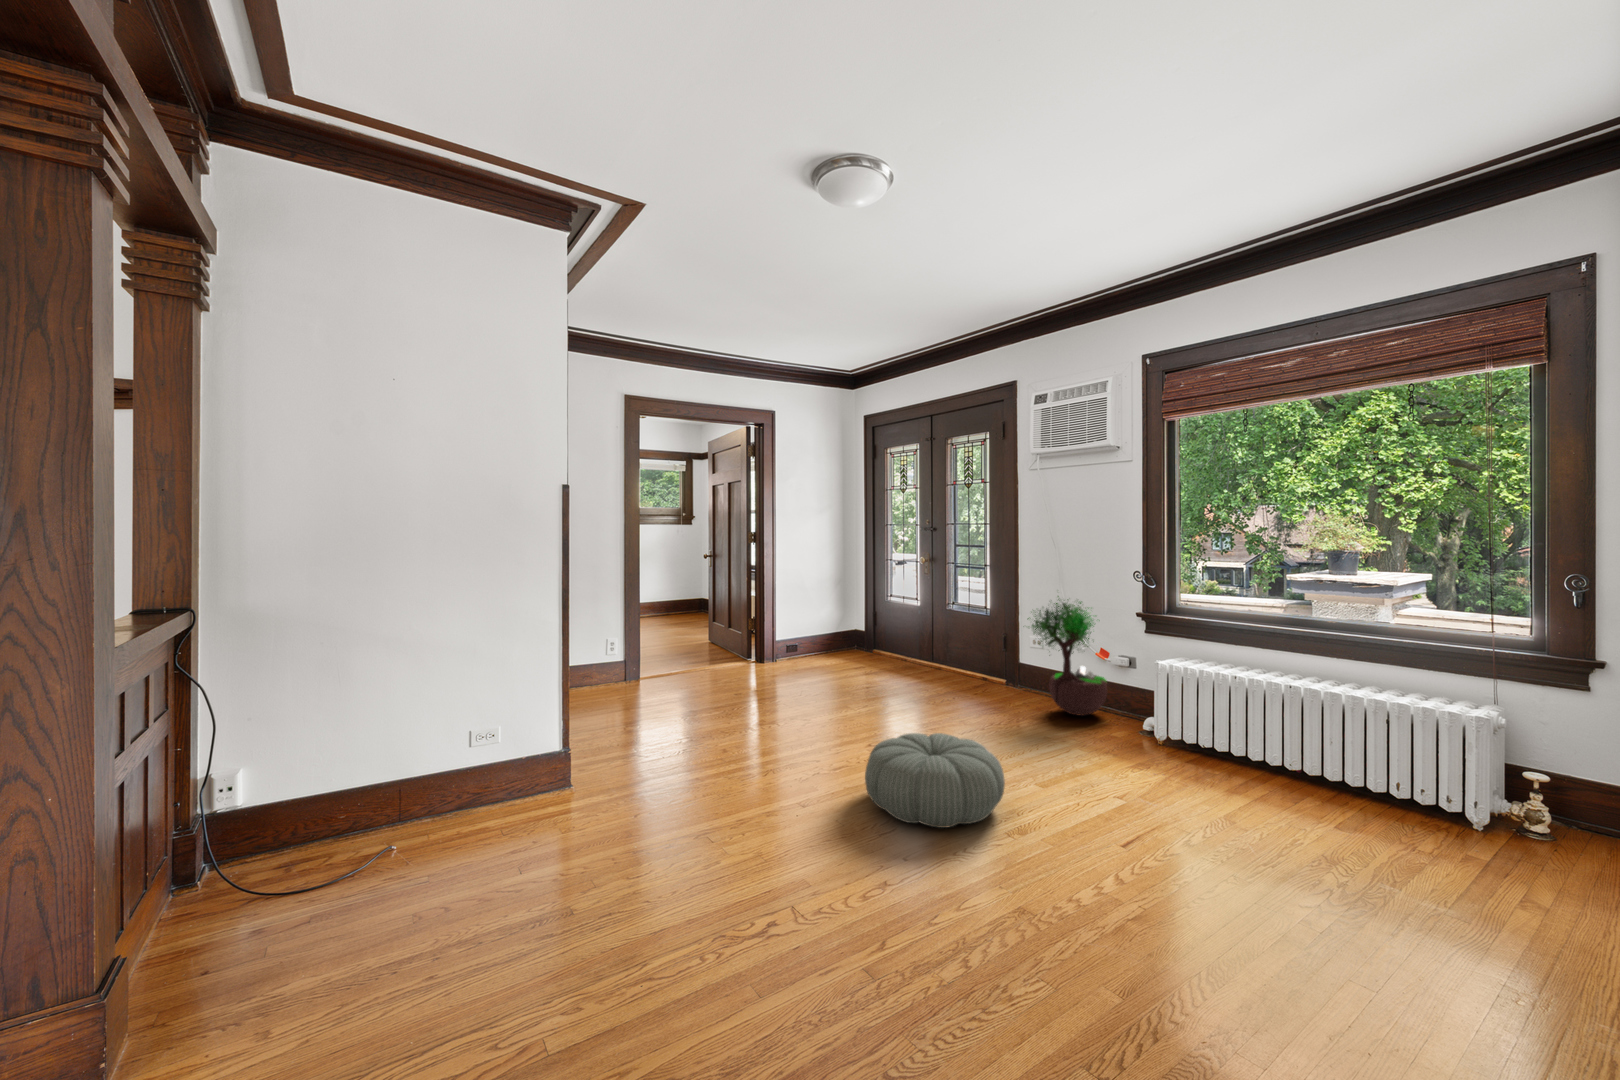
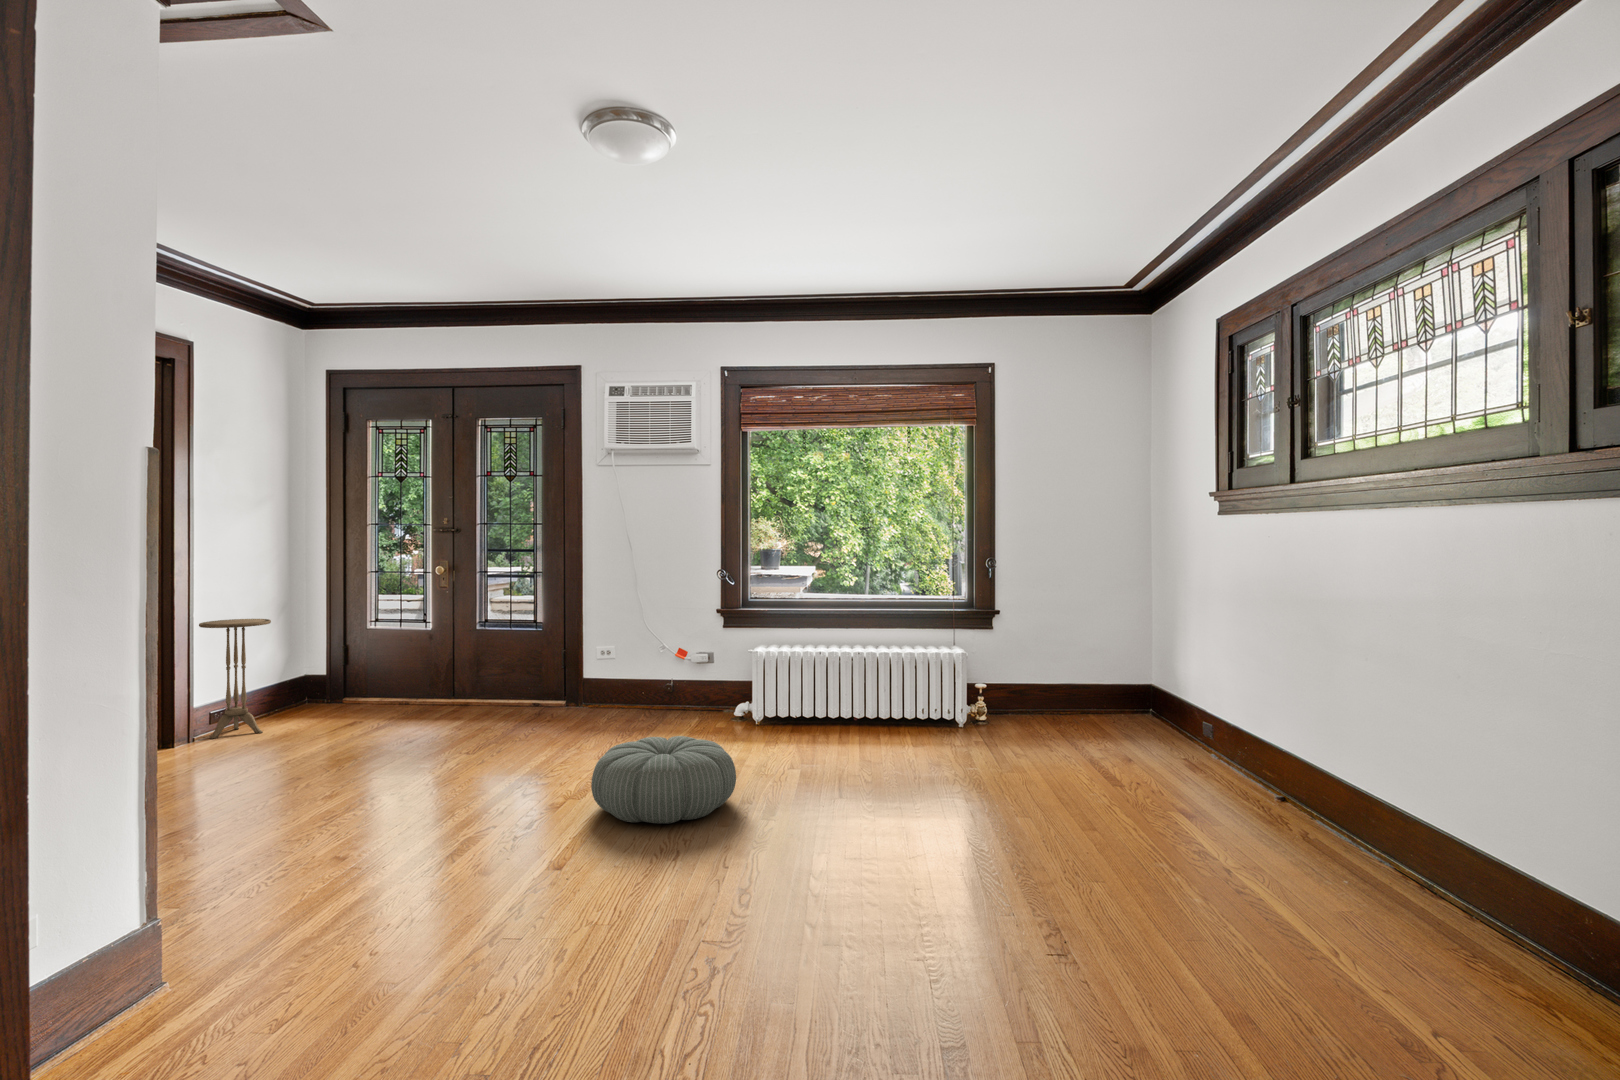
side table: none [773,589,812,667] -> present [199,619,271,739]
potted tree: present [1028,596,1107,715] -> none [624,591,698,716]

